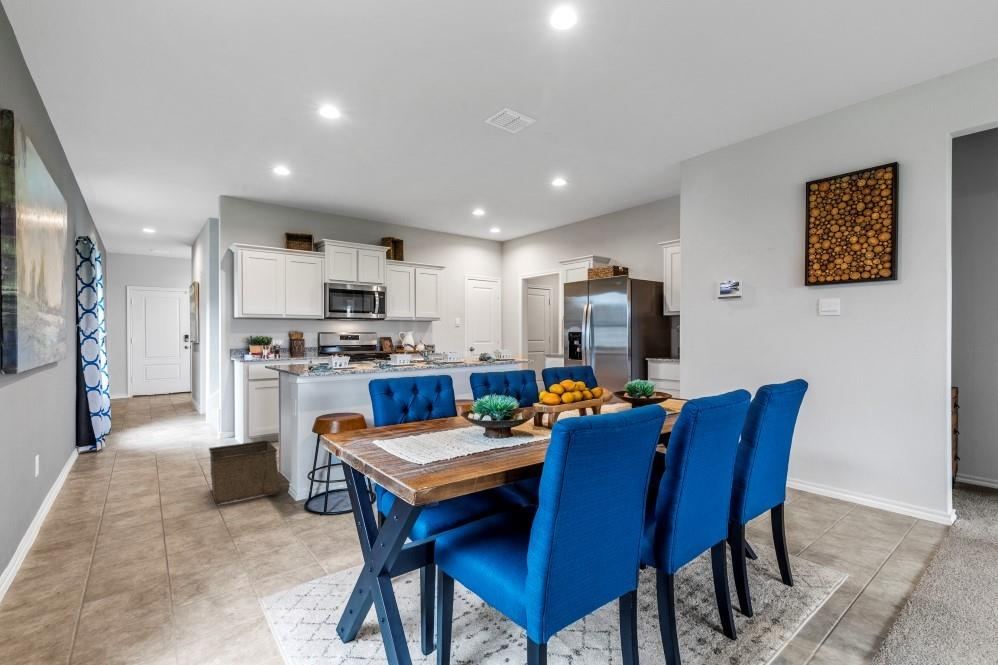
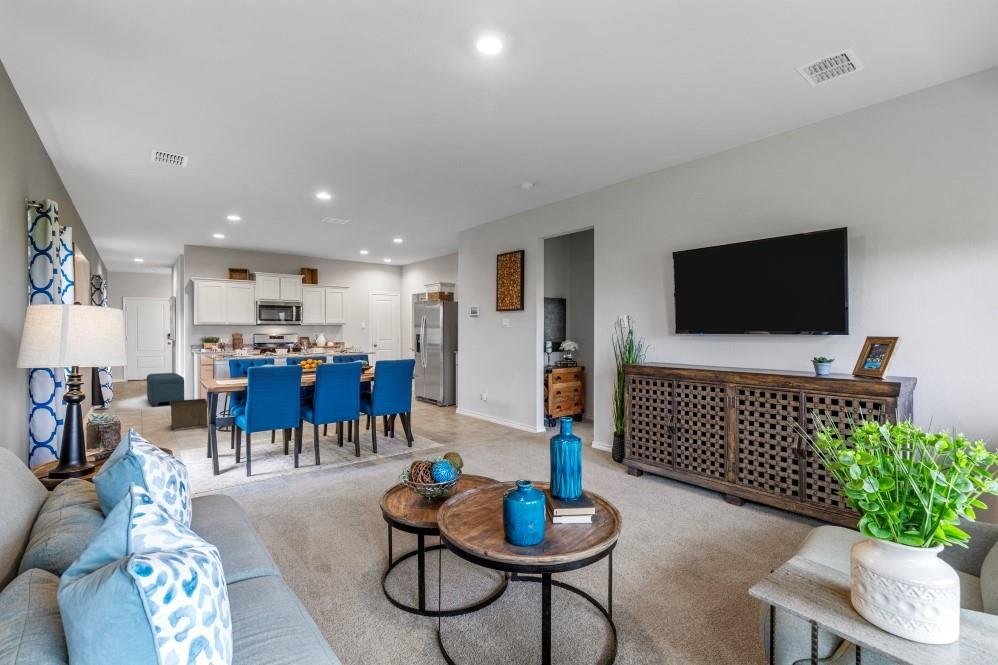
bench: none [161,390,219,445] -> present [147,373,184,407]

